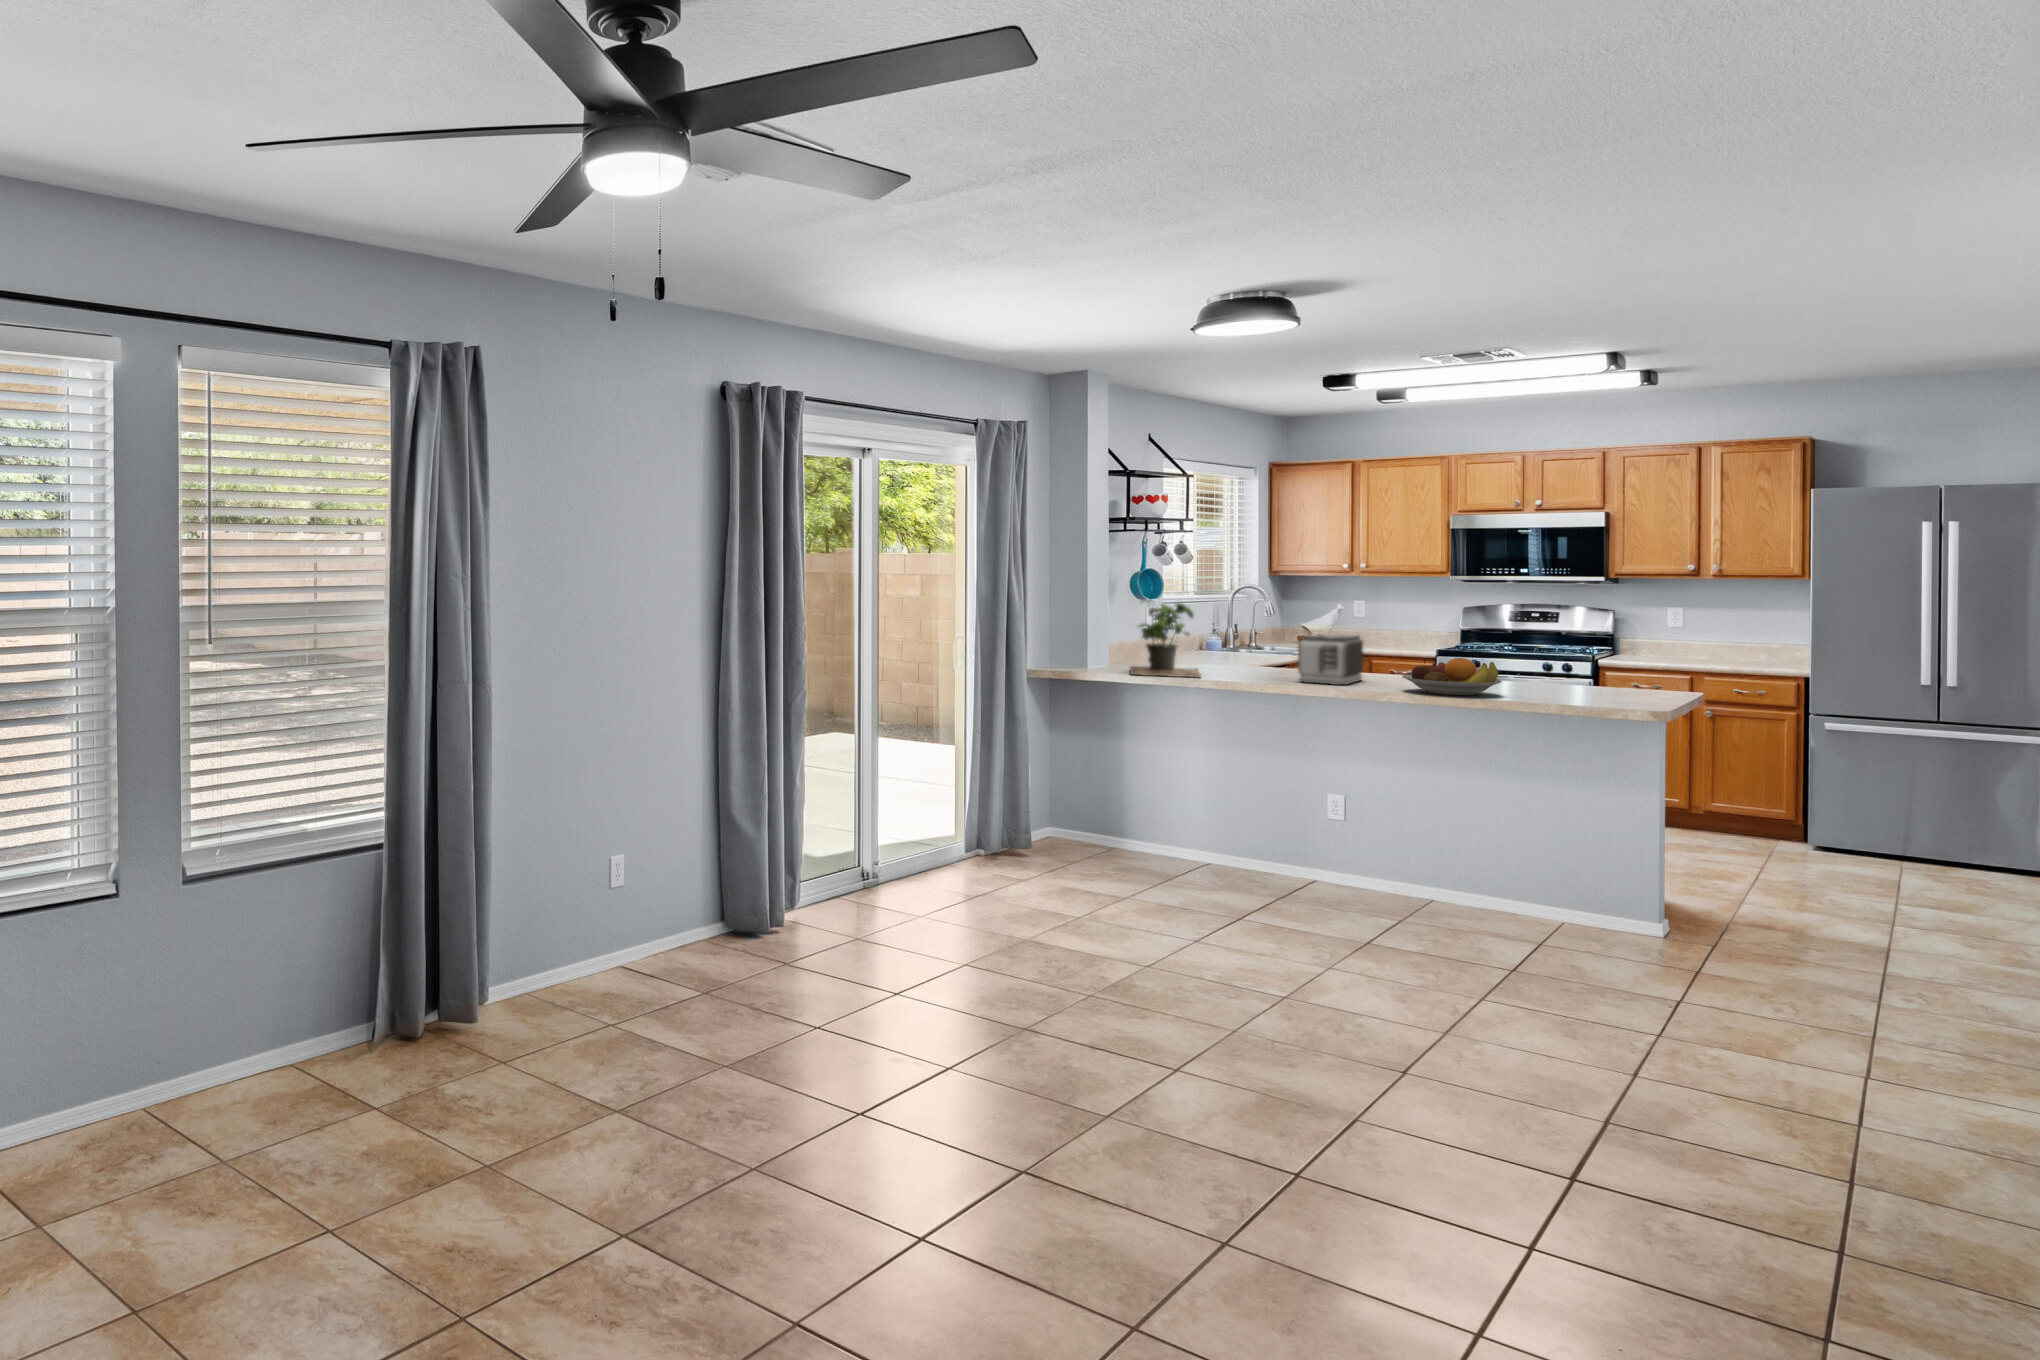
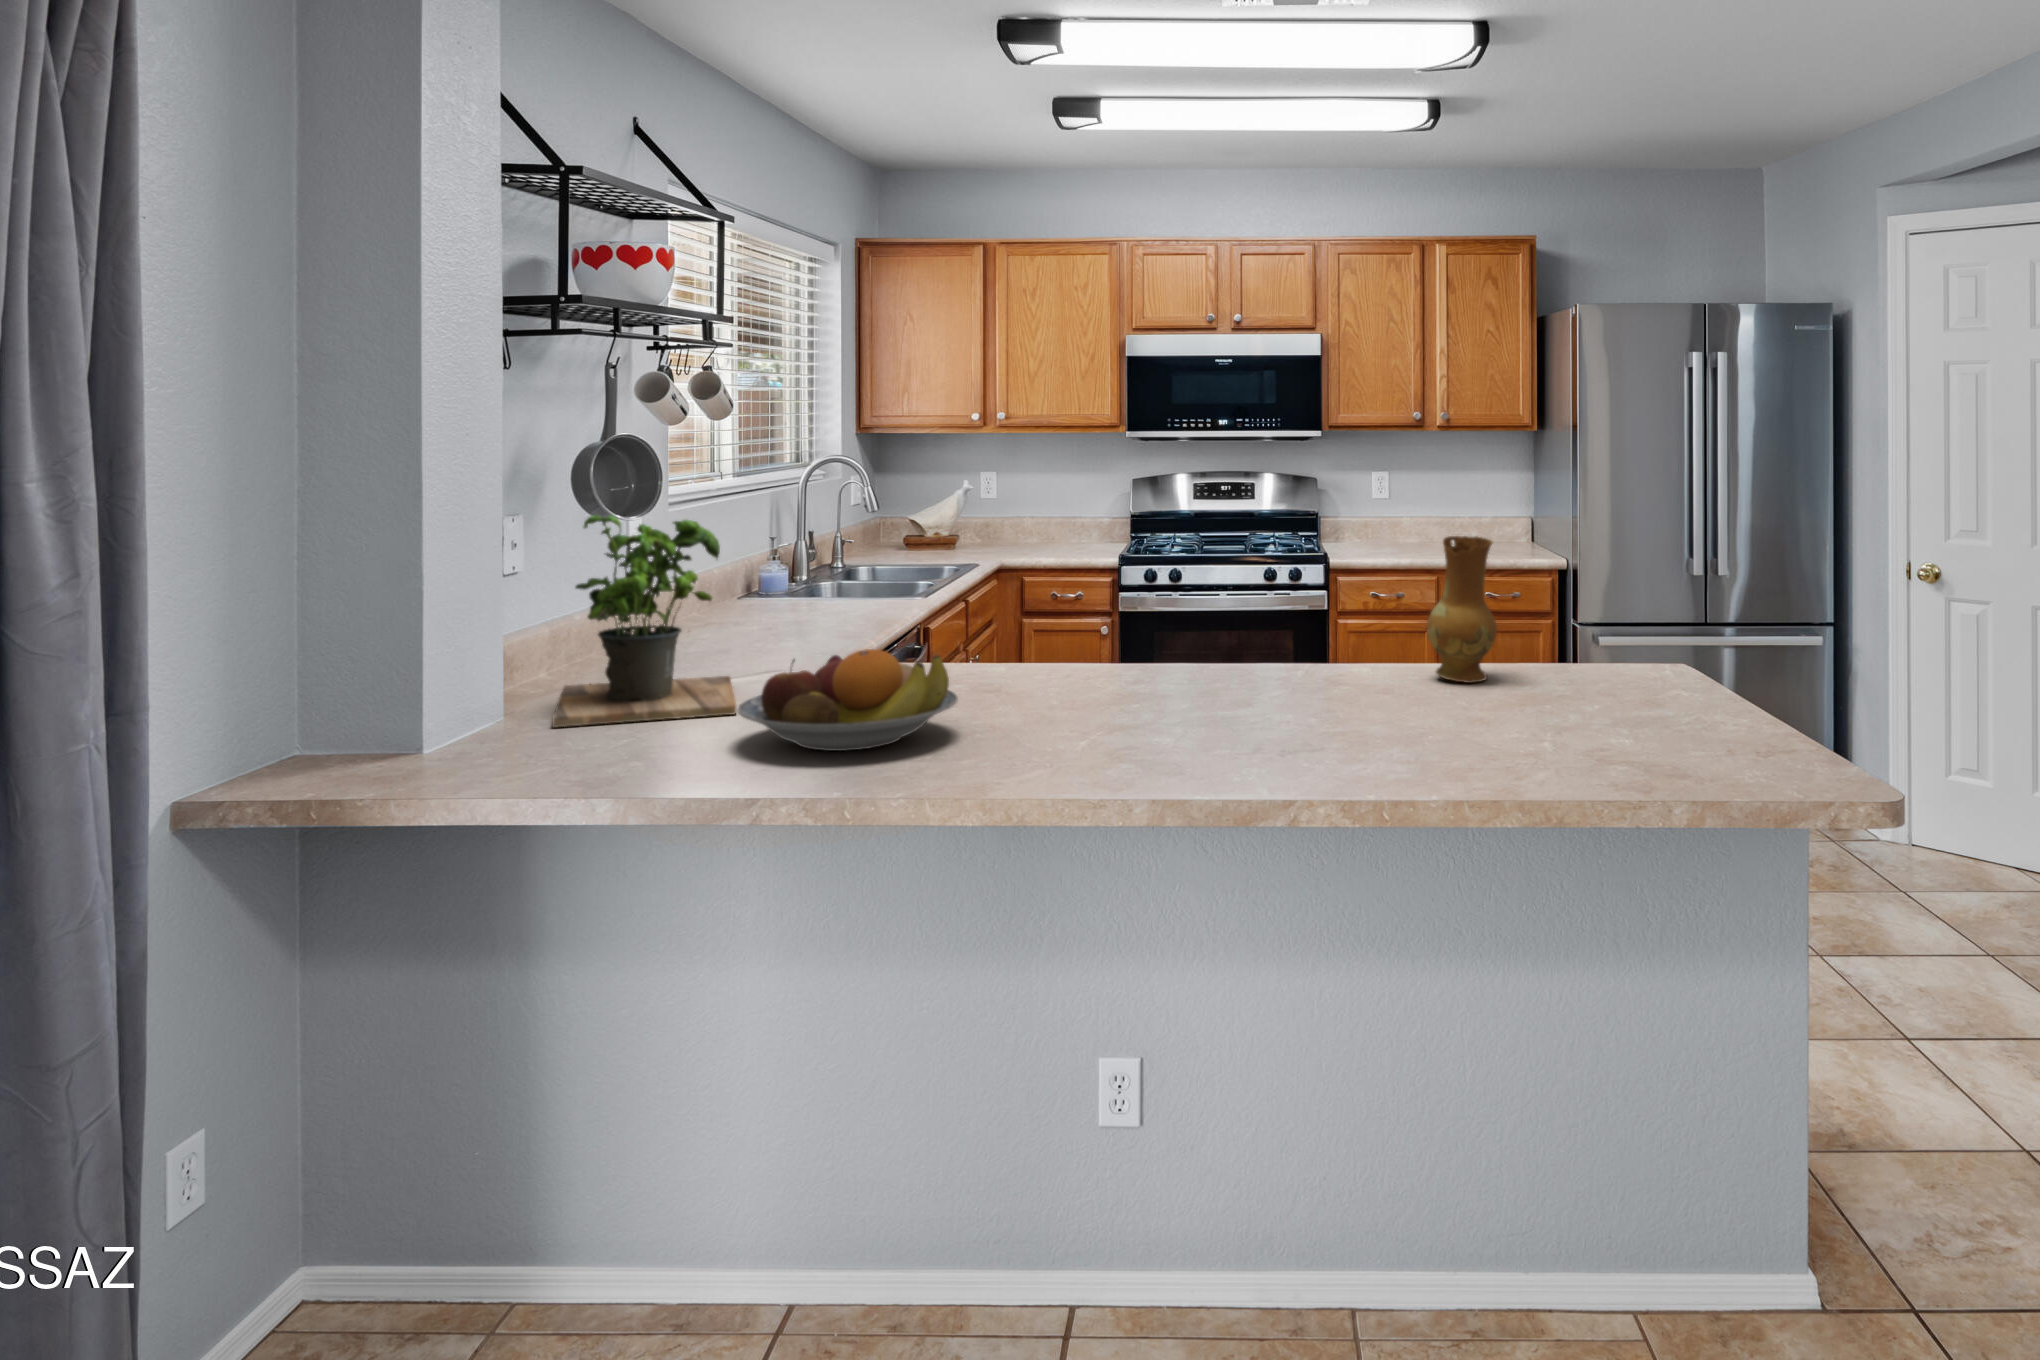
ceramic jug: none [1547,628,1589,697] -> present [1427,536,1497,683]
toaster: present [1298,634,1363,685] -> none [959,571,1080,700]
fruit bowl: present [1402,658,1502,695] -> present [737,649,958,751]

